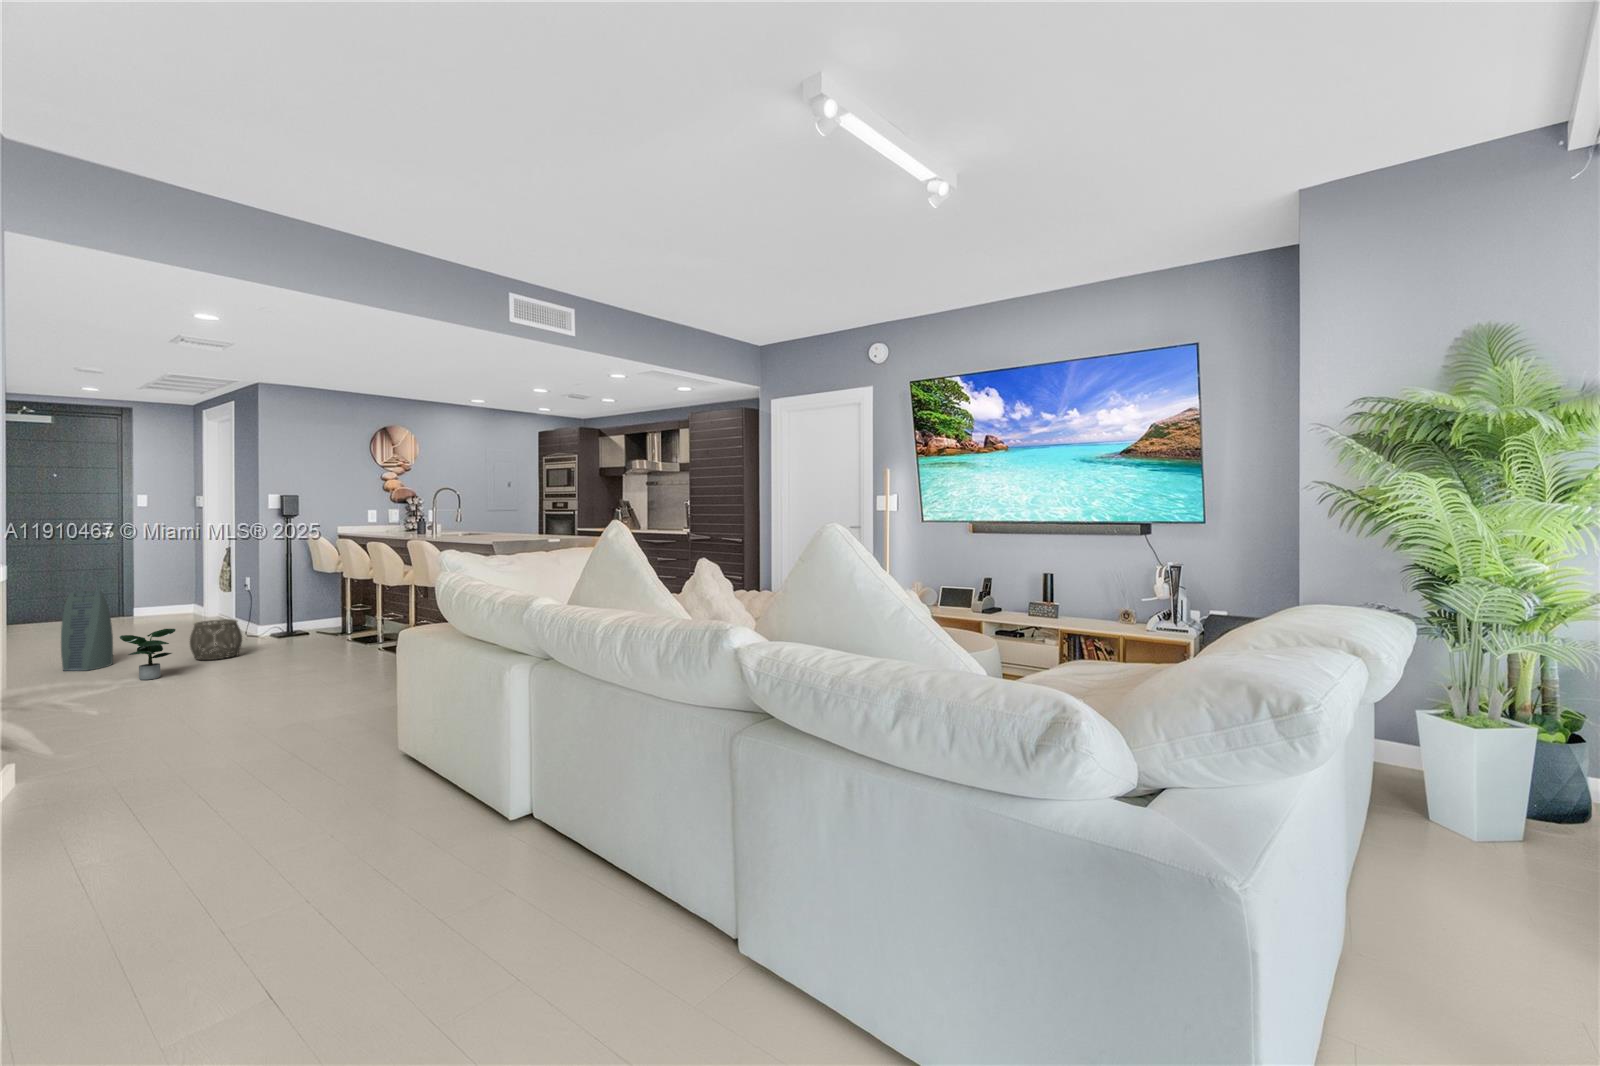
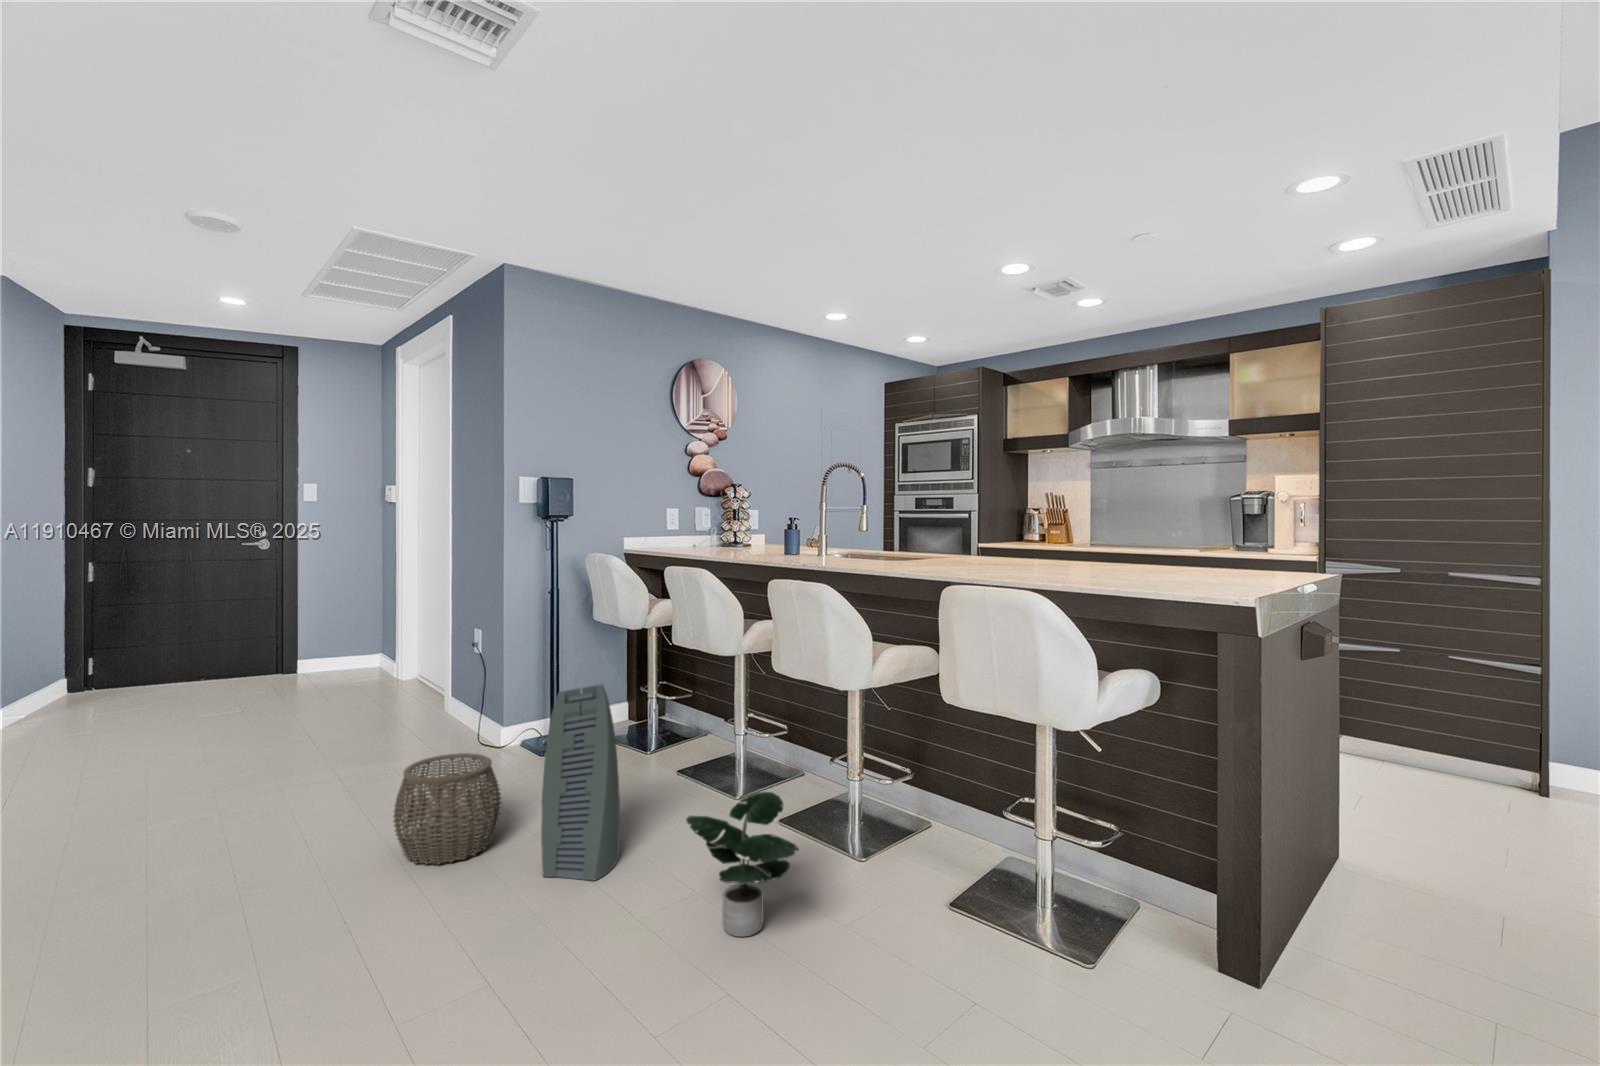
air purifier: present [61,590,113,671] -> present [541,684,620,881]
potted plant: present [120,629,176,680] -> present [686,792,798,937]

